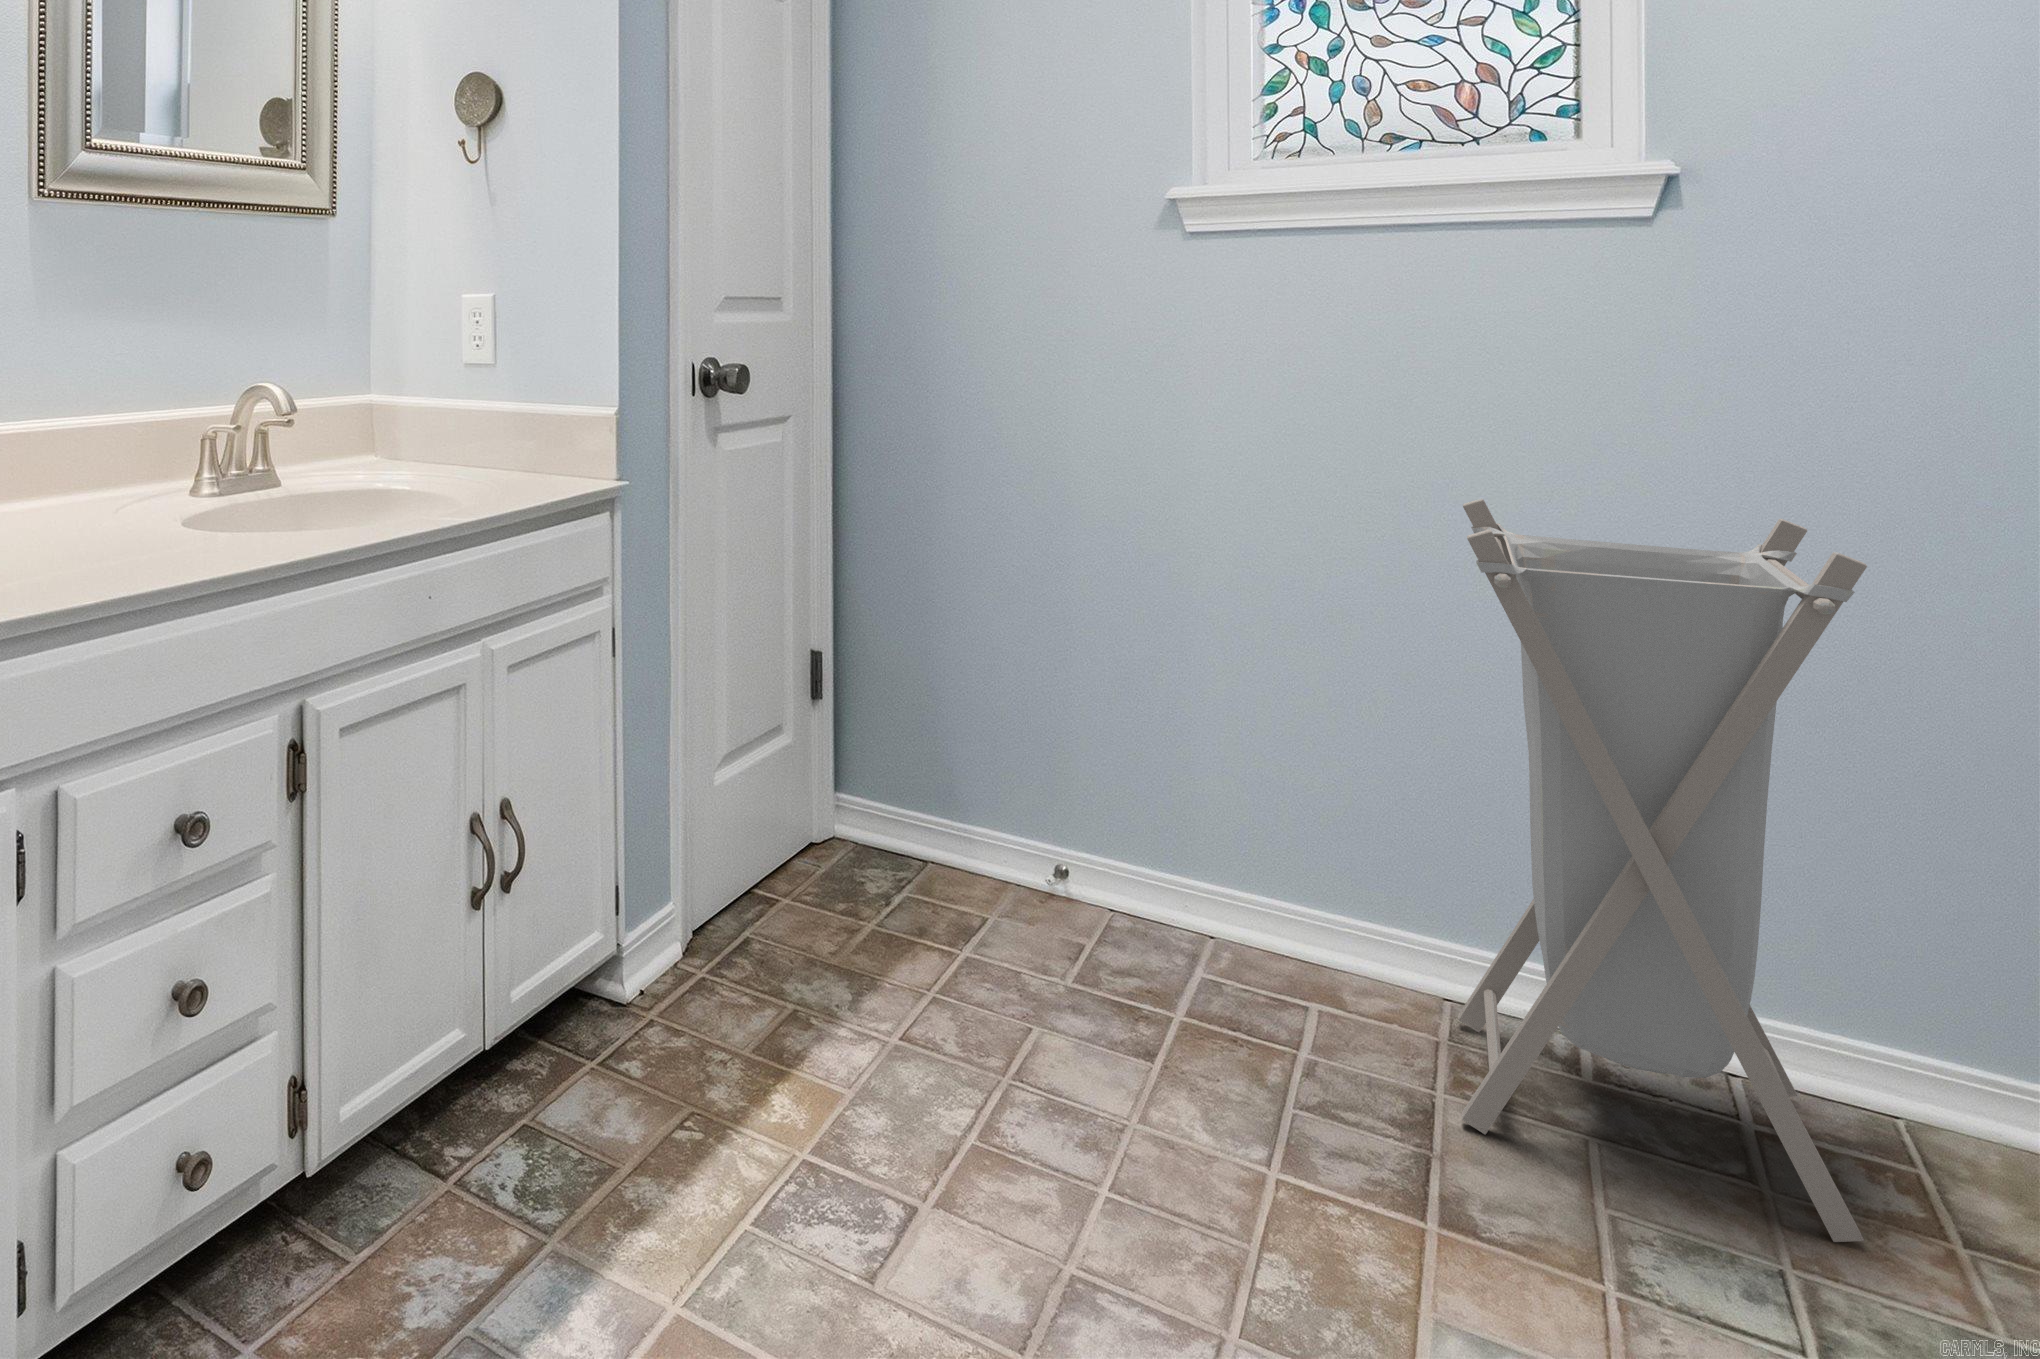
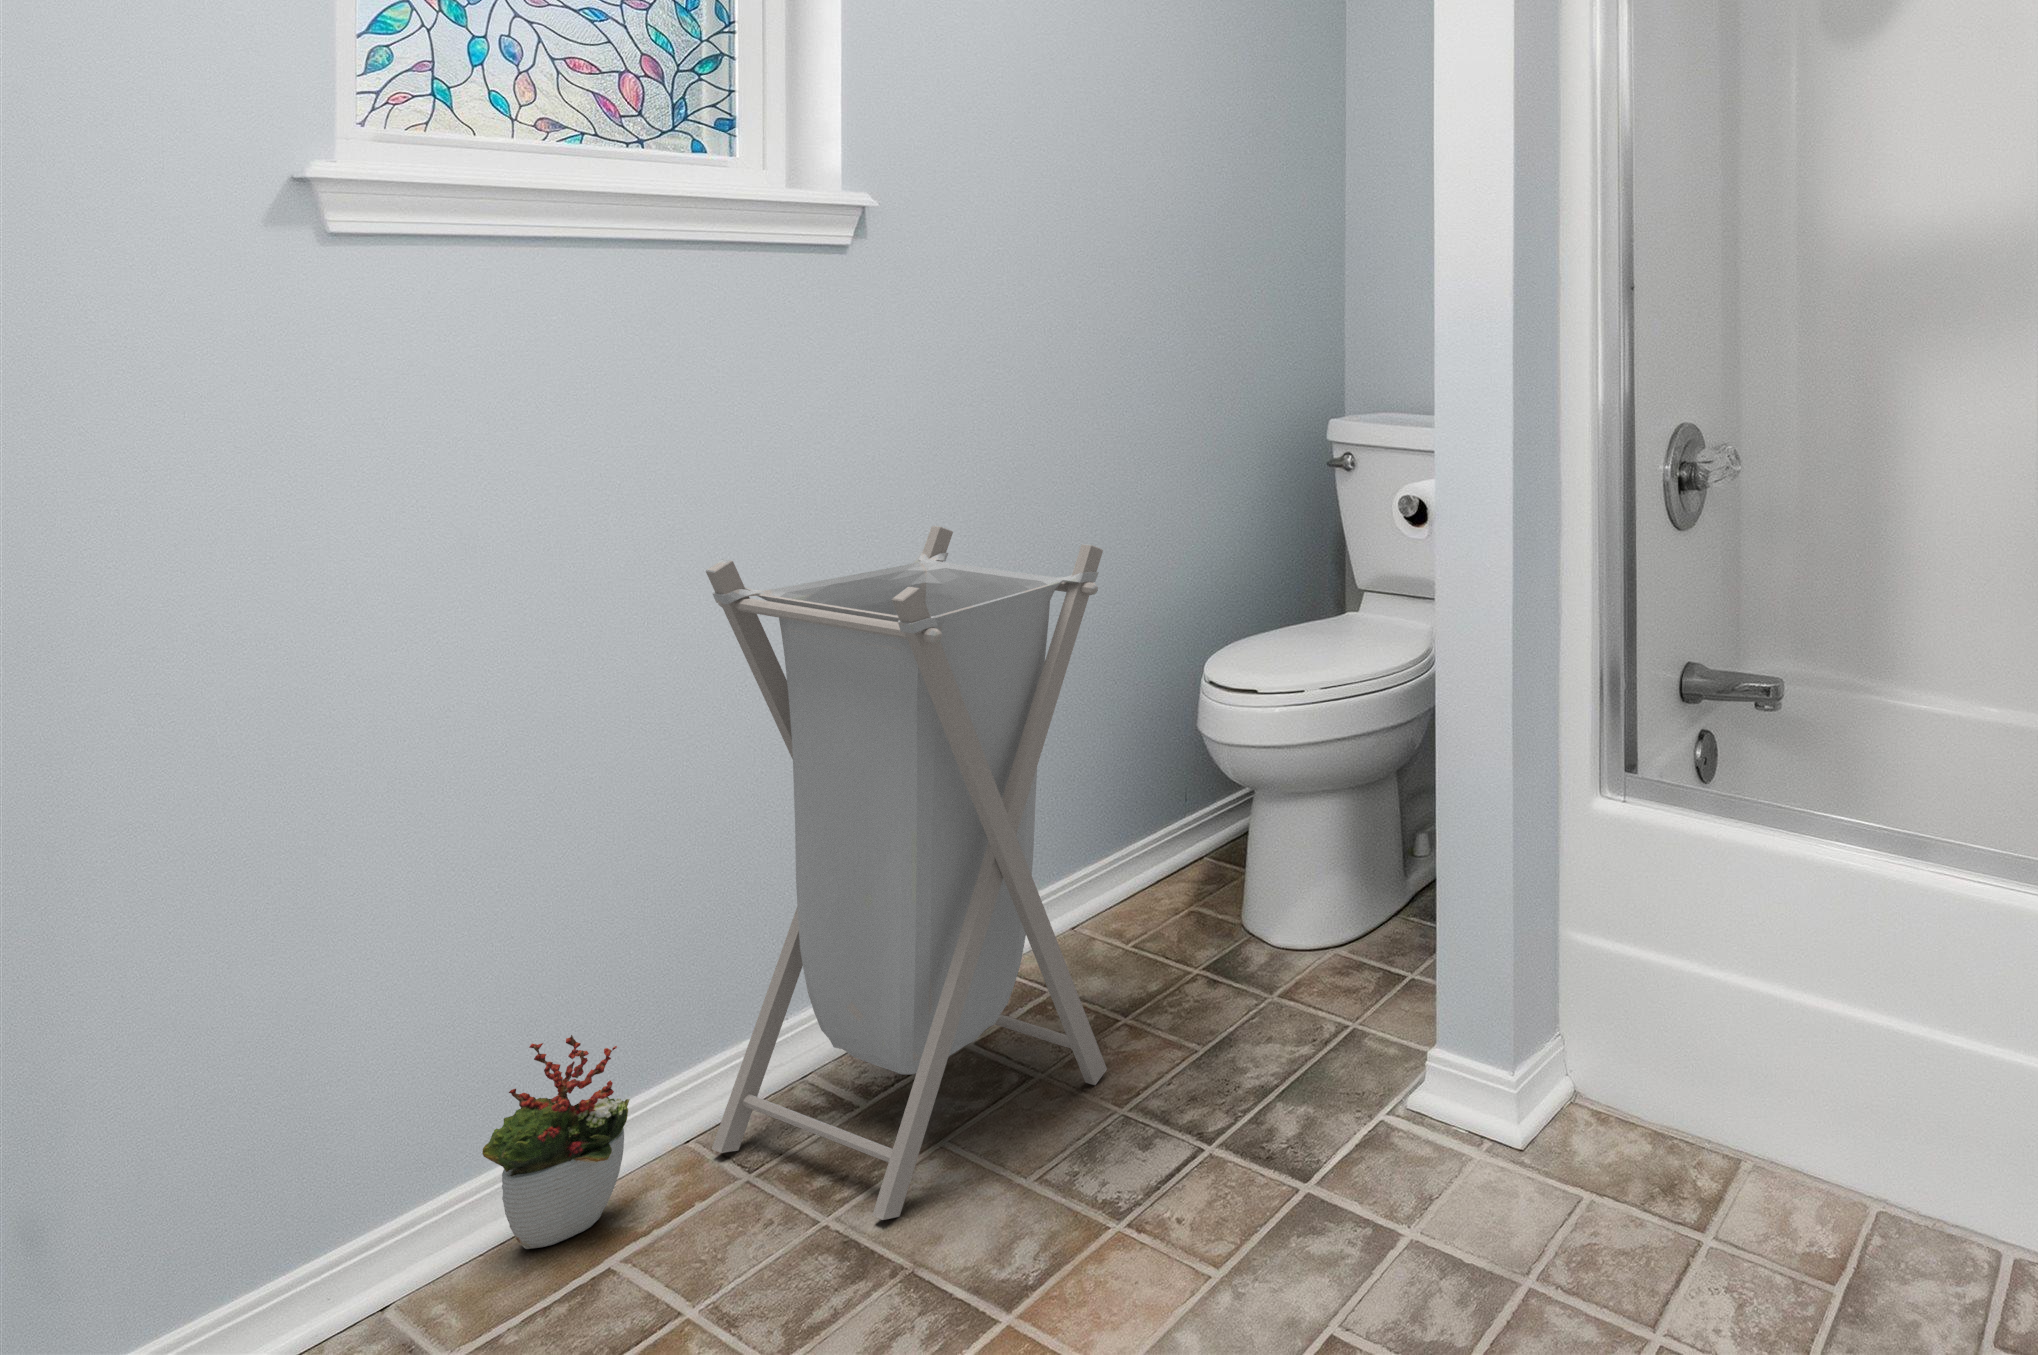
decorative plant: none [1271,830,1373,993] -> present [482,1035,629,1249]

